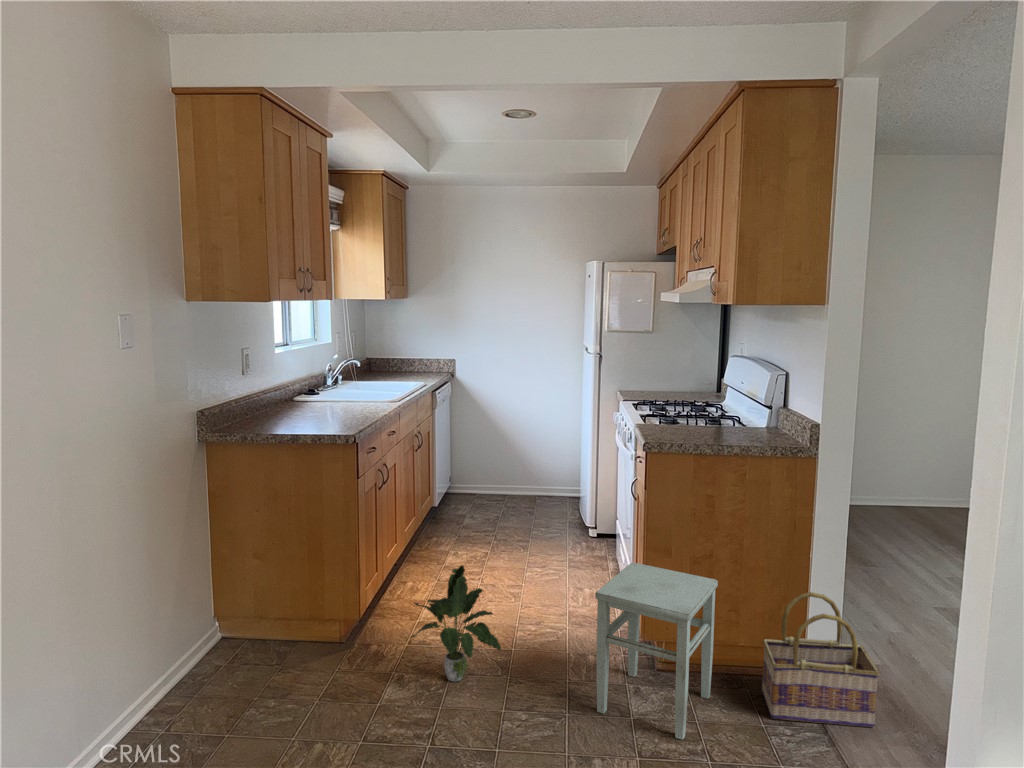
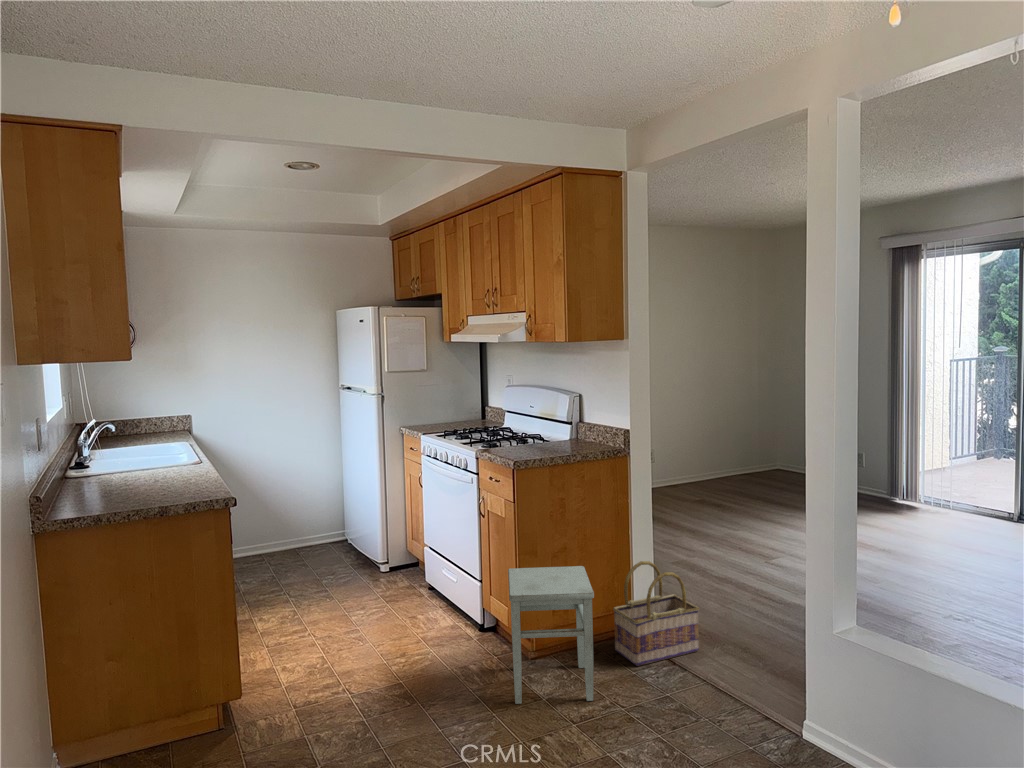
potted plant: present [411,565,501,682] -> none [324,604,414,724]

